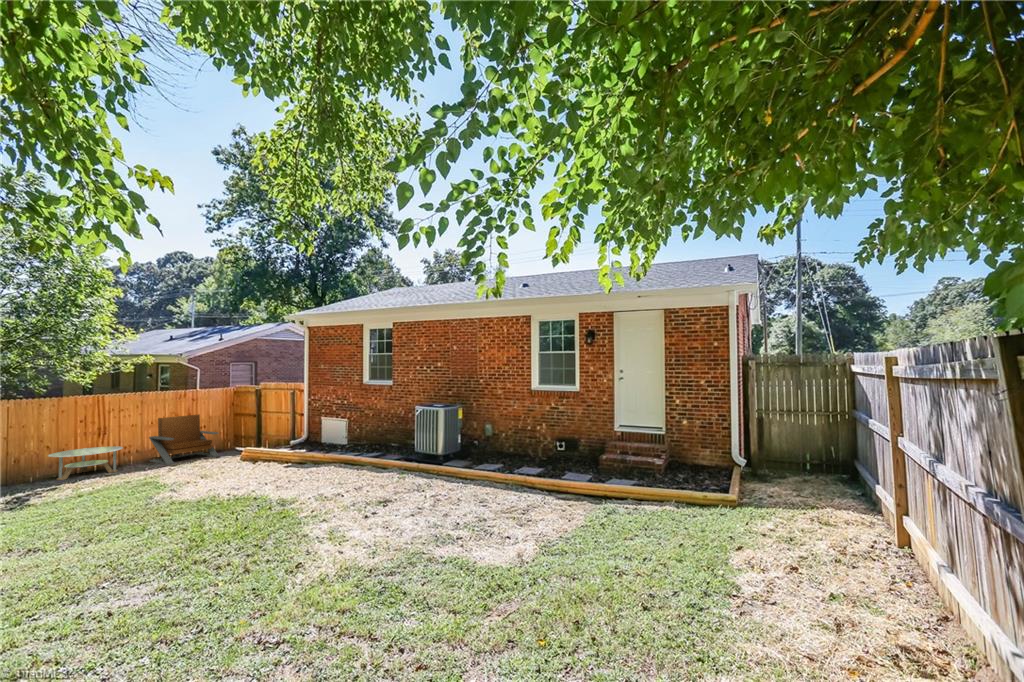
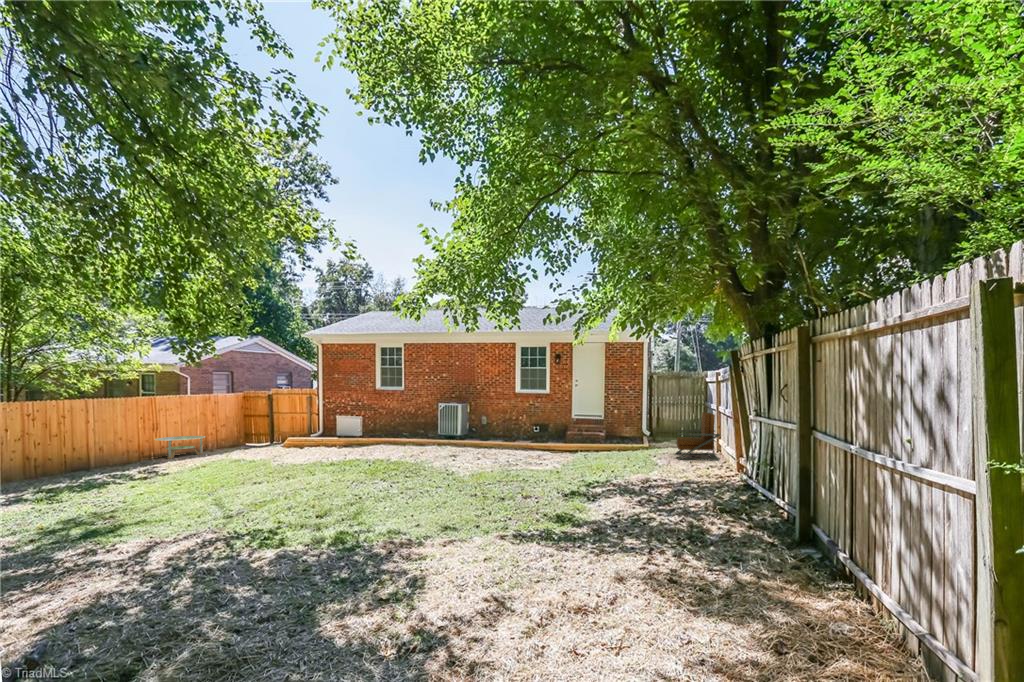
lounge chair: present [149,415,218,465] -> present [675,412,720,461]

